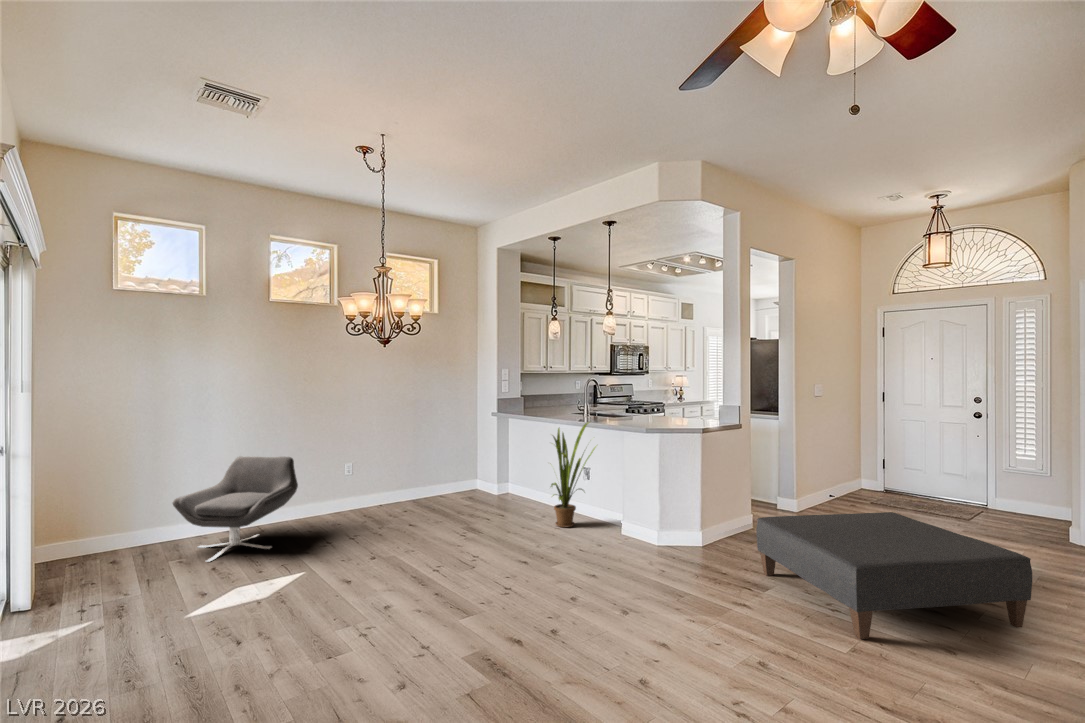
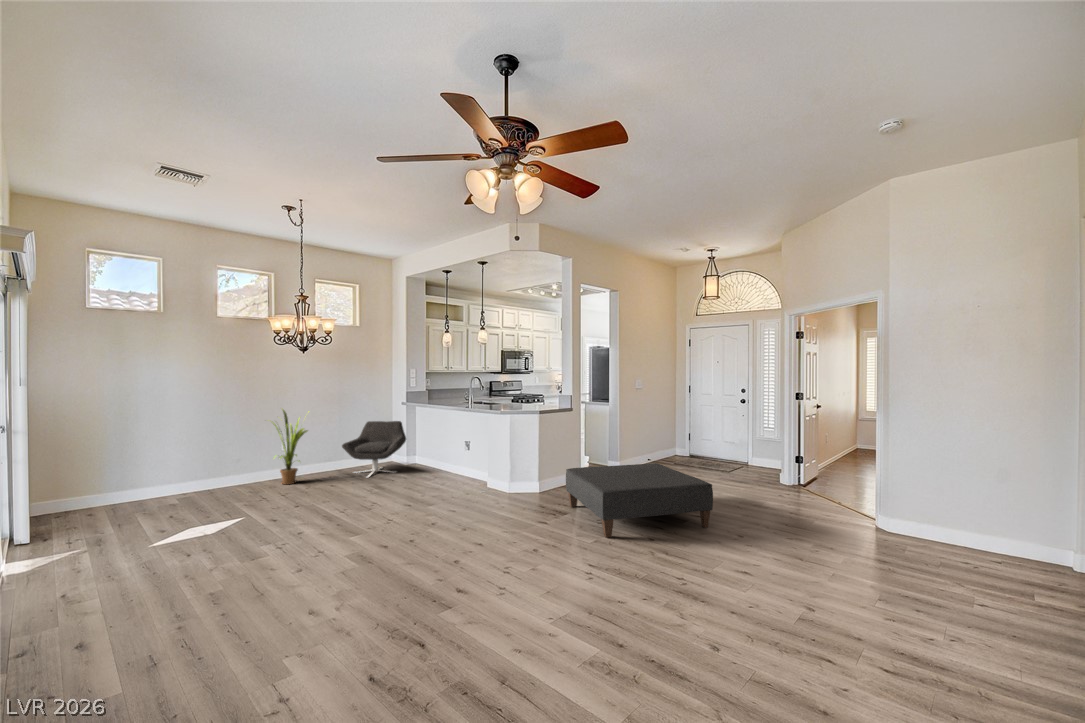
house plant: present [551,422,596,528] -> present [273,410,307,484]
lounge chair: present [173,456,298,562] -> present [342,421,406,478]

